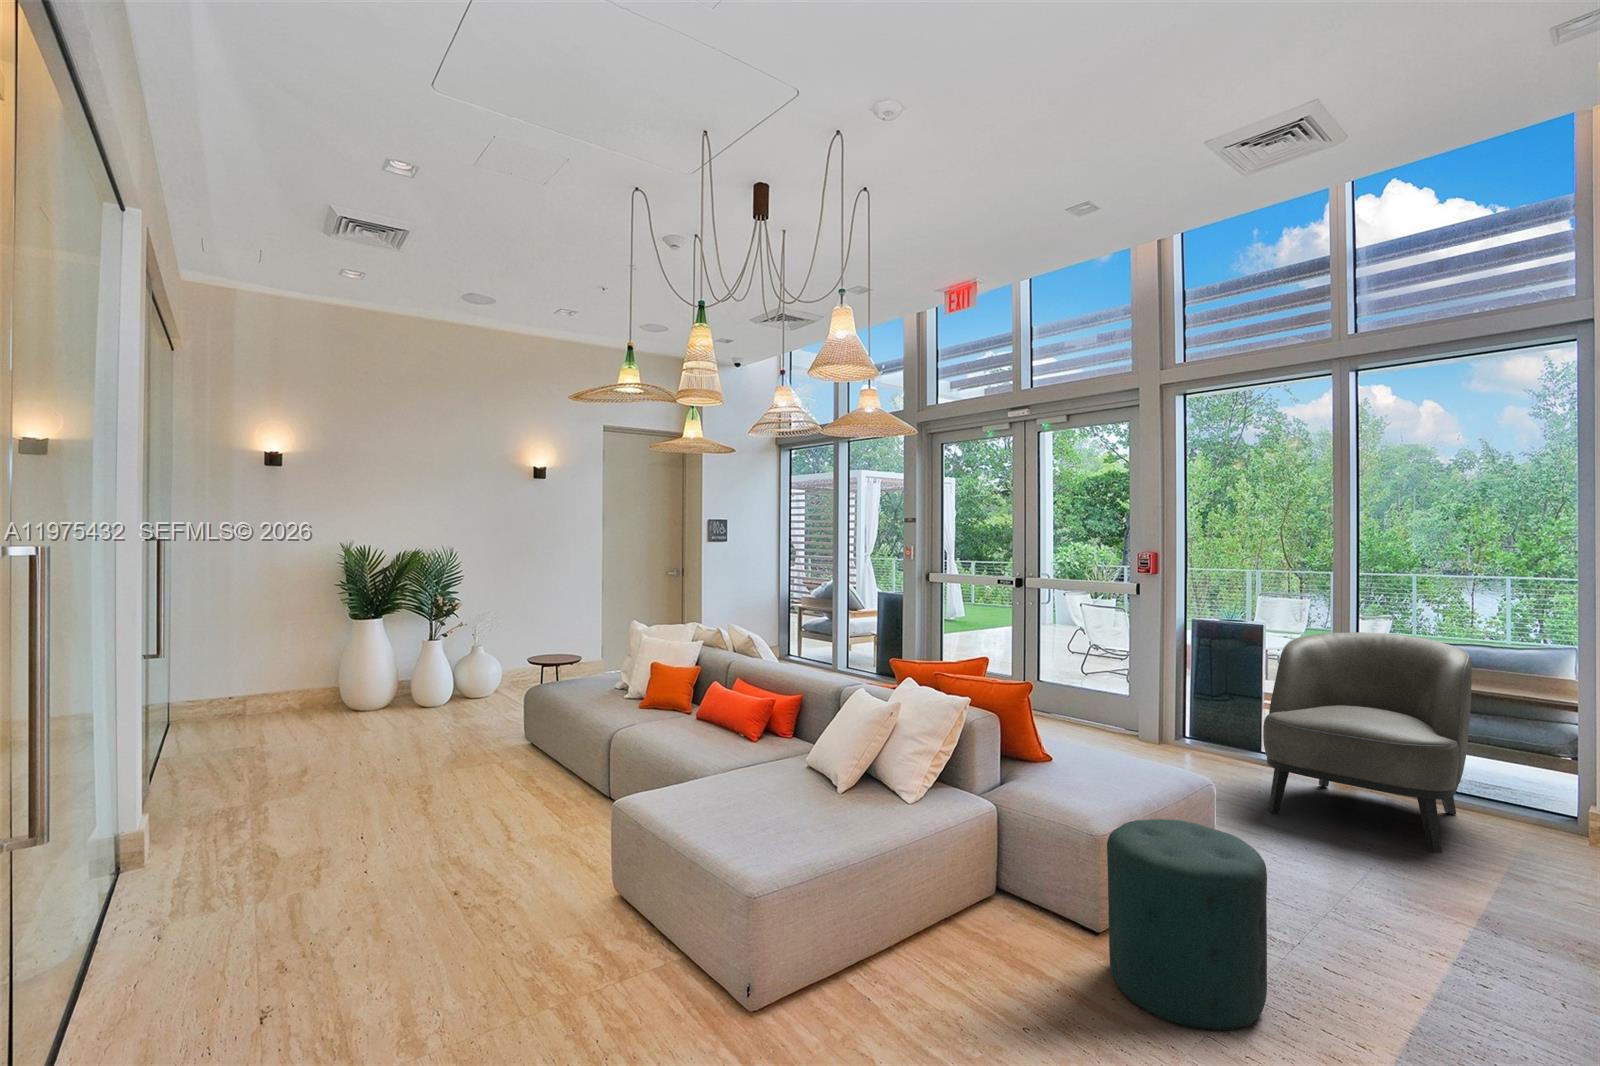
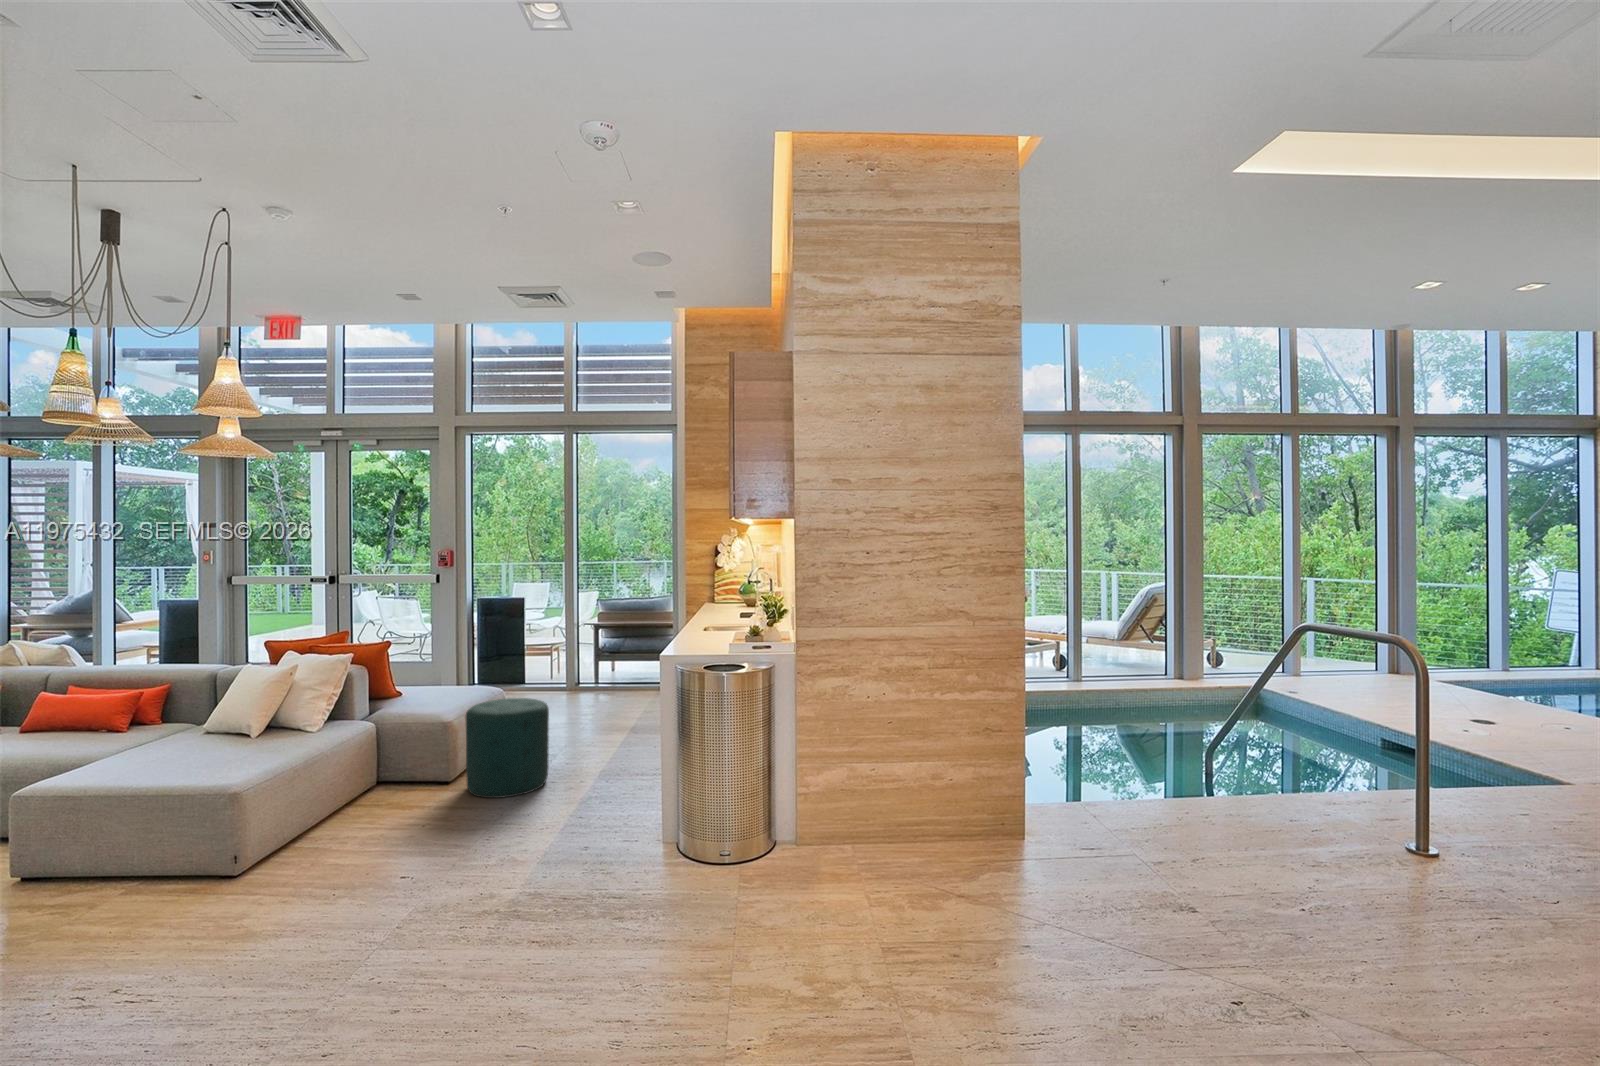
armchair: present [1263,632,1472,853] -> none [531,597,633,713]

